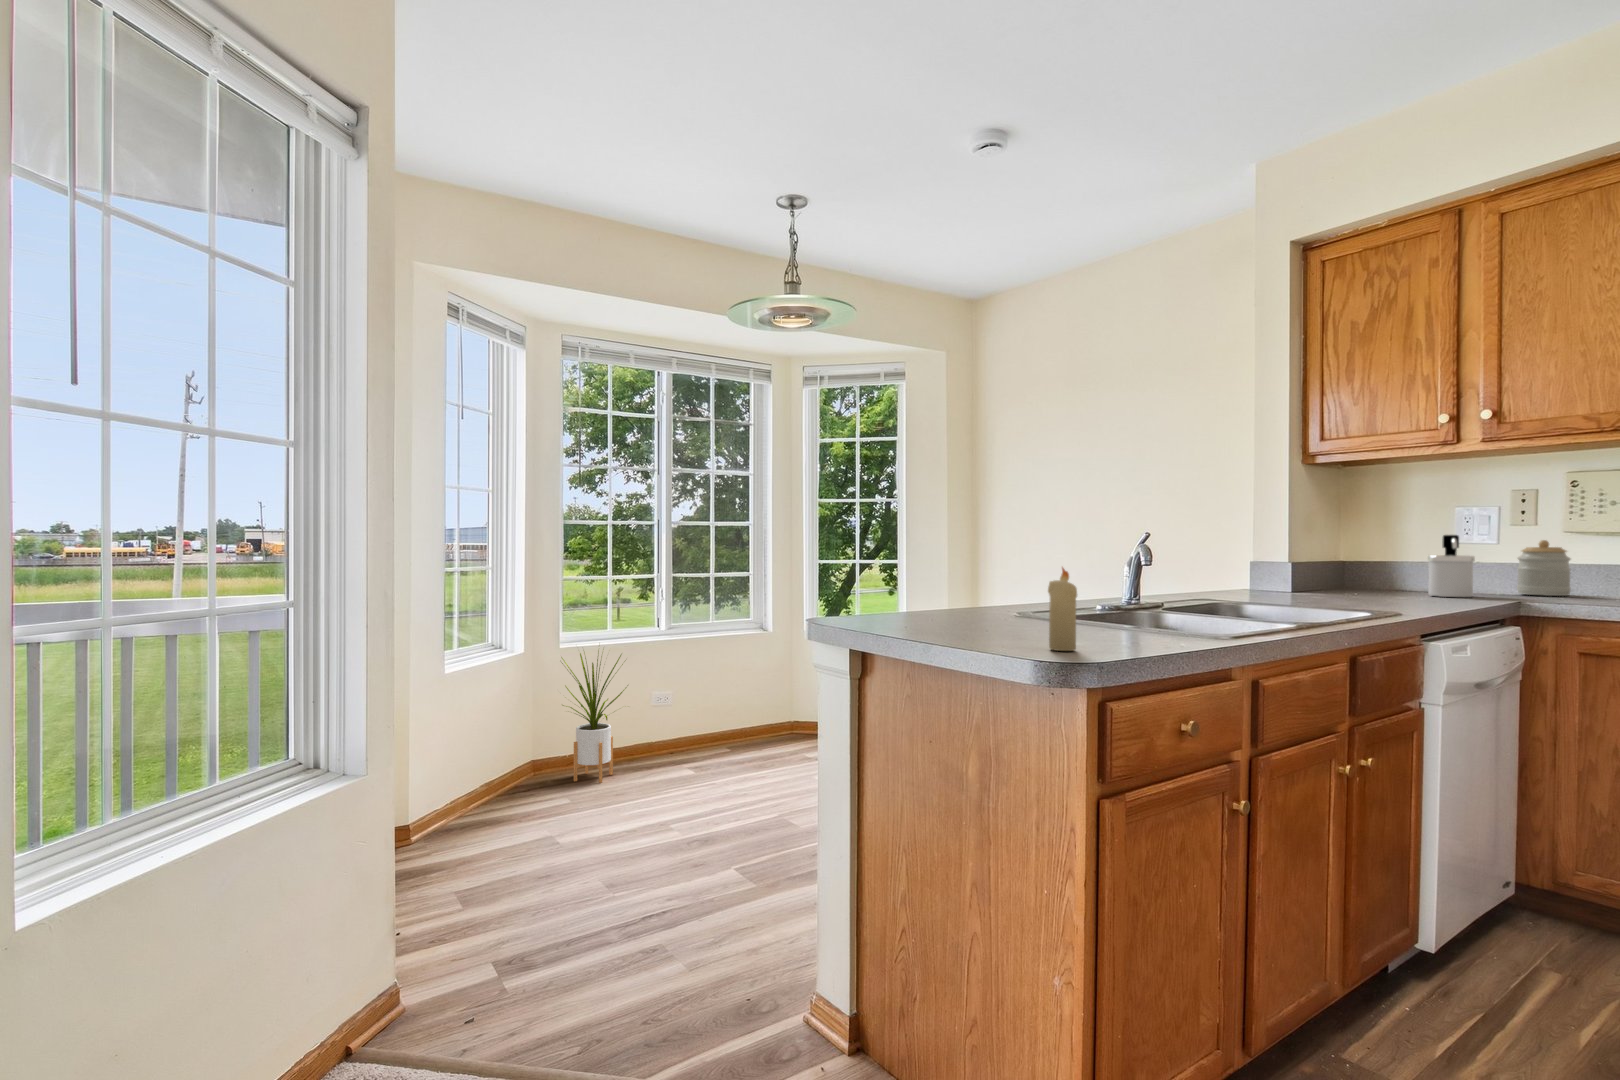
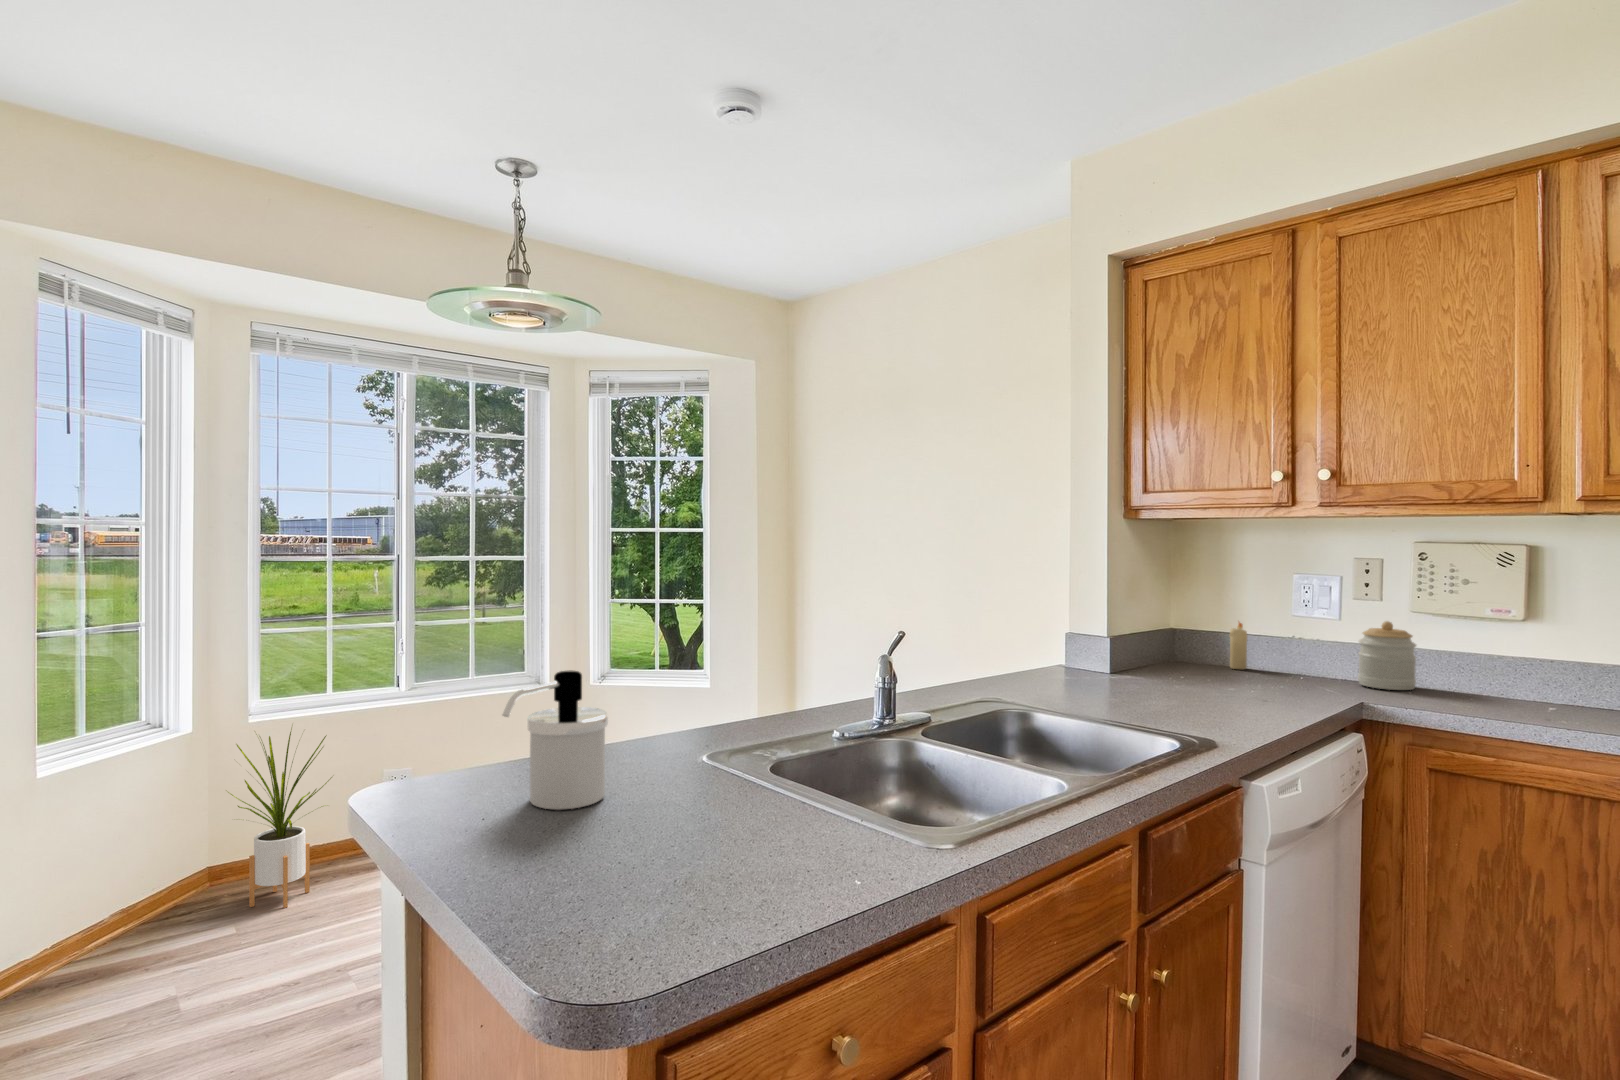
soap dispenser: present [1427,535,1475,597] -> present [503,670,608,810]
candle: present [1048,568,1077,651] -> present [1230,622,1247,669]

